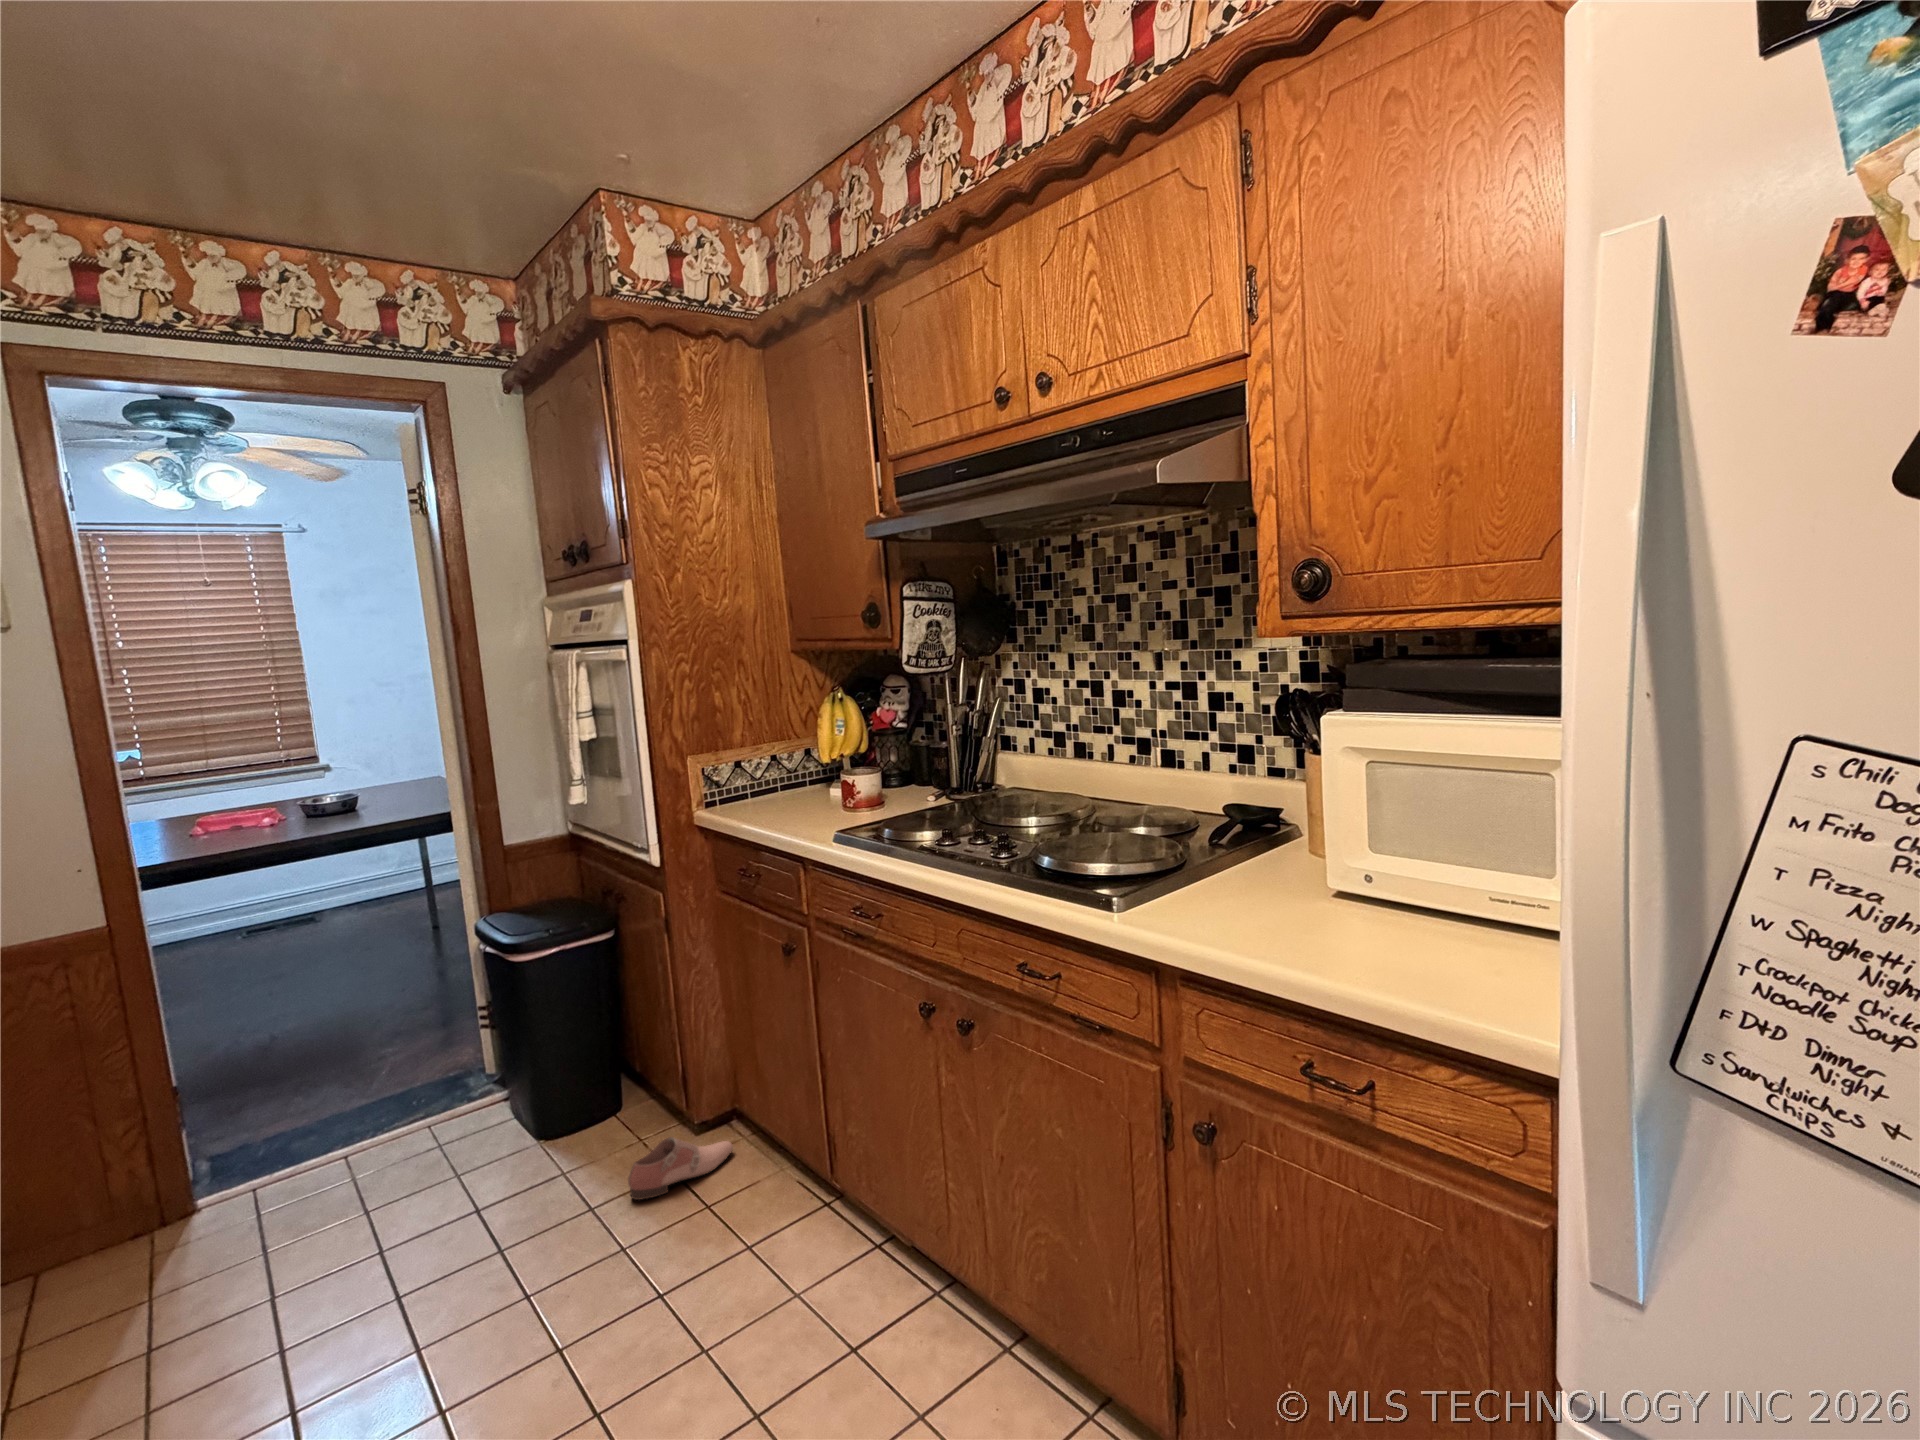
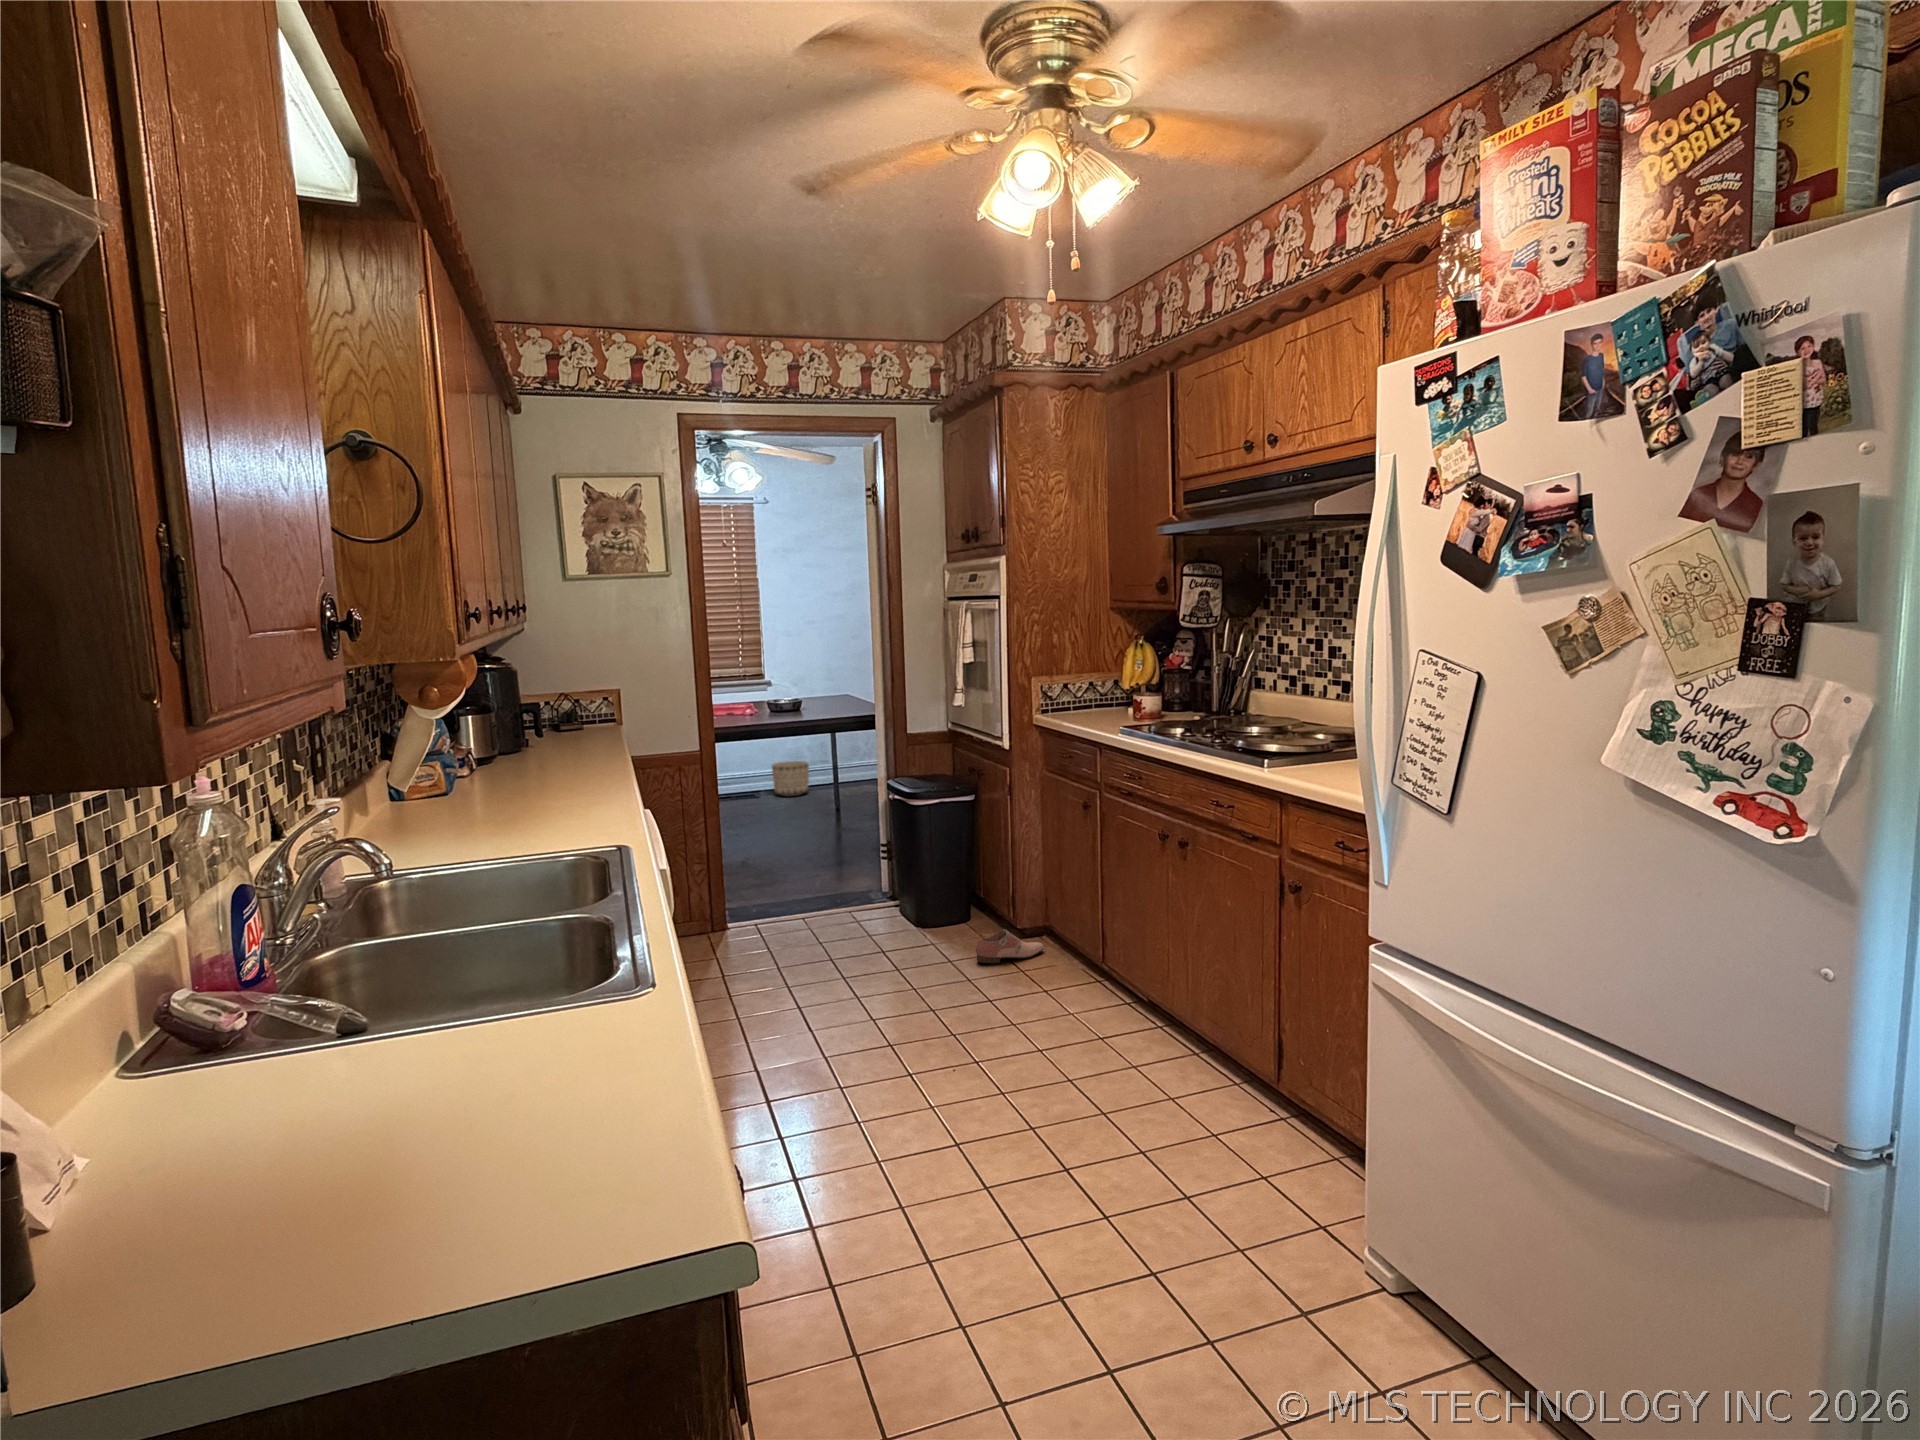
planter: none [334,865,393,916] -> present [772,761,809,796]

